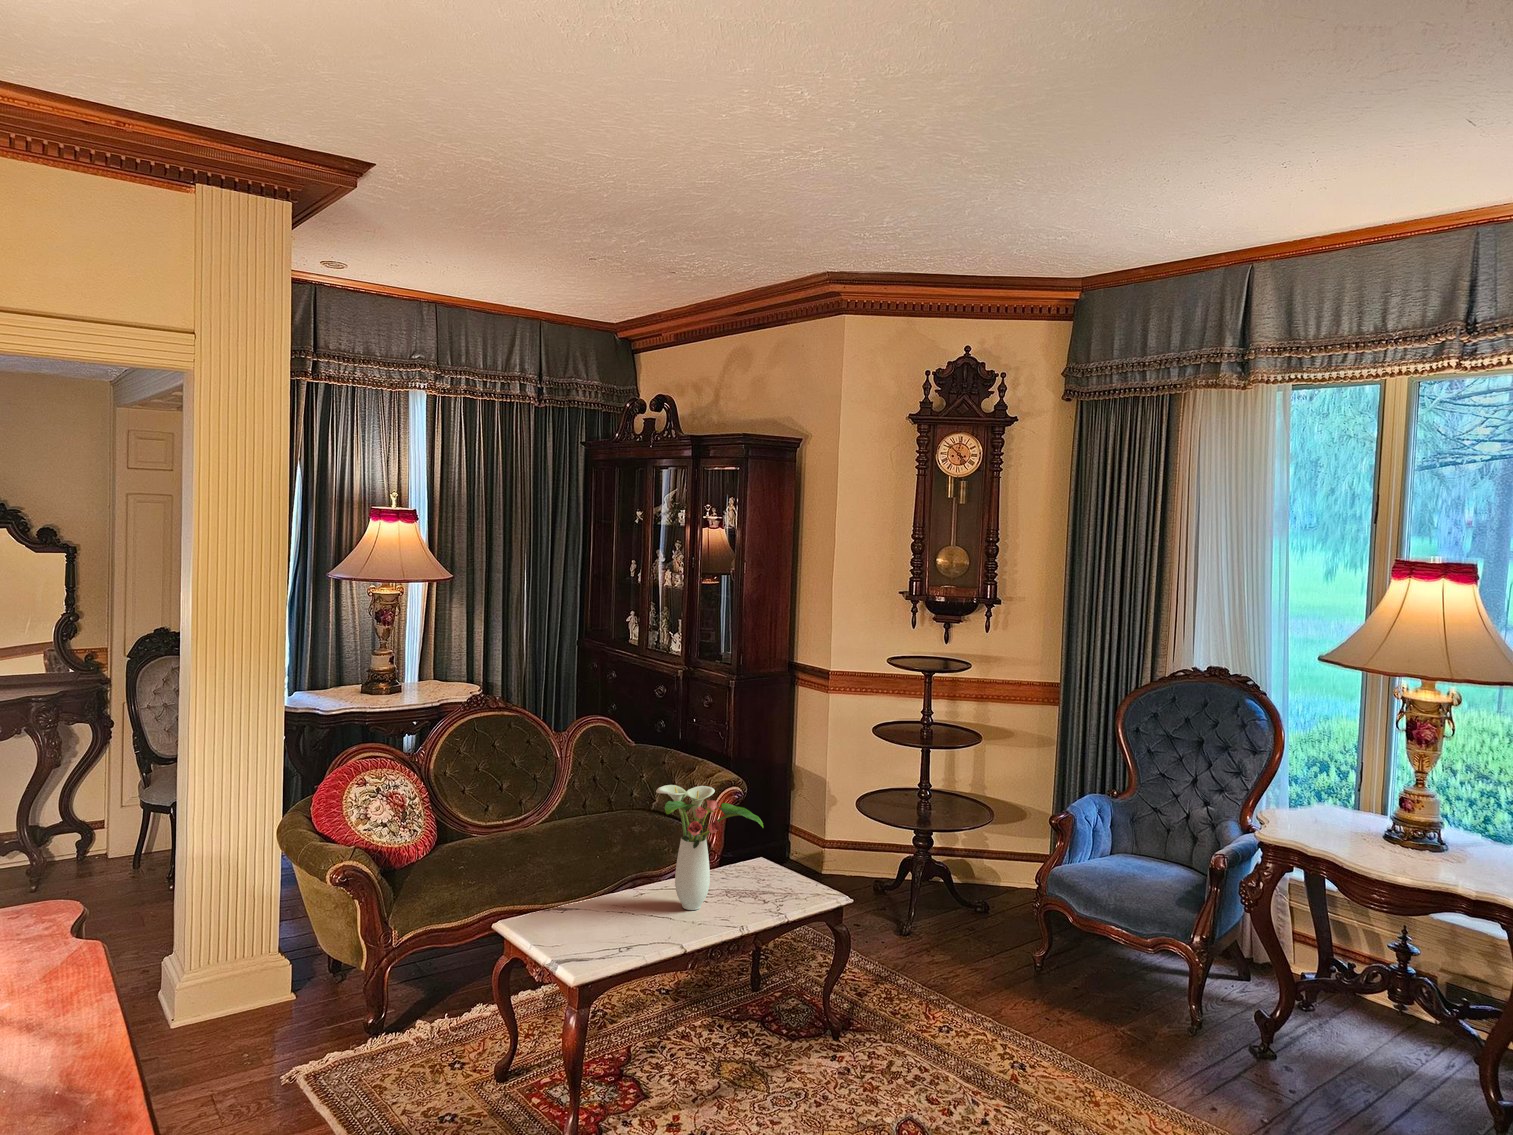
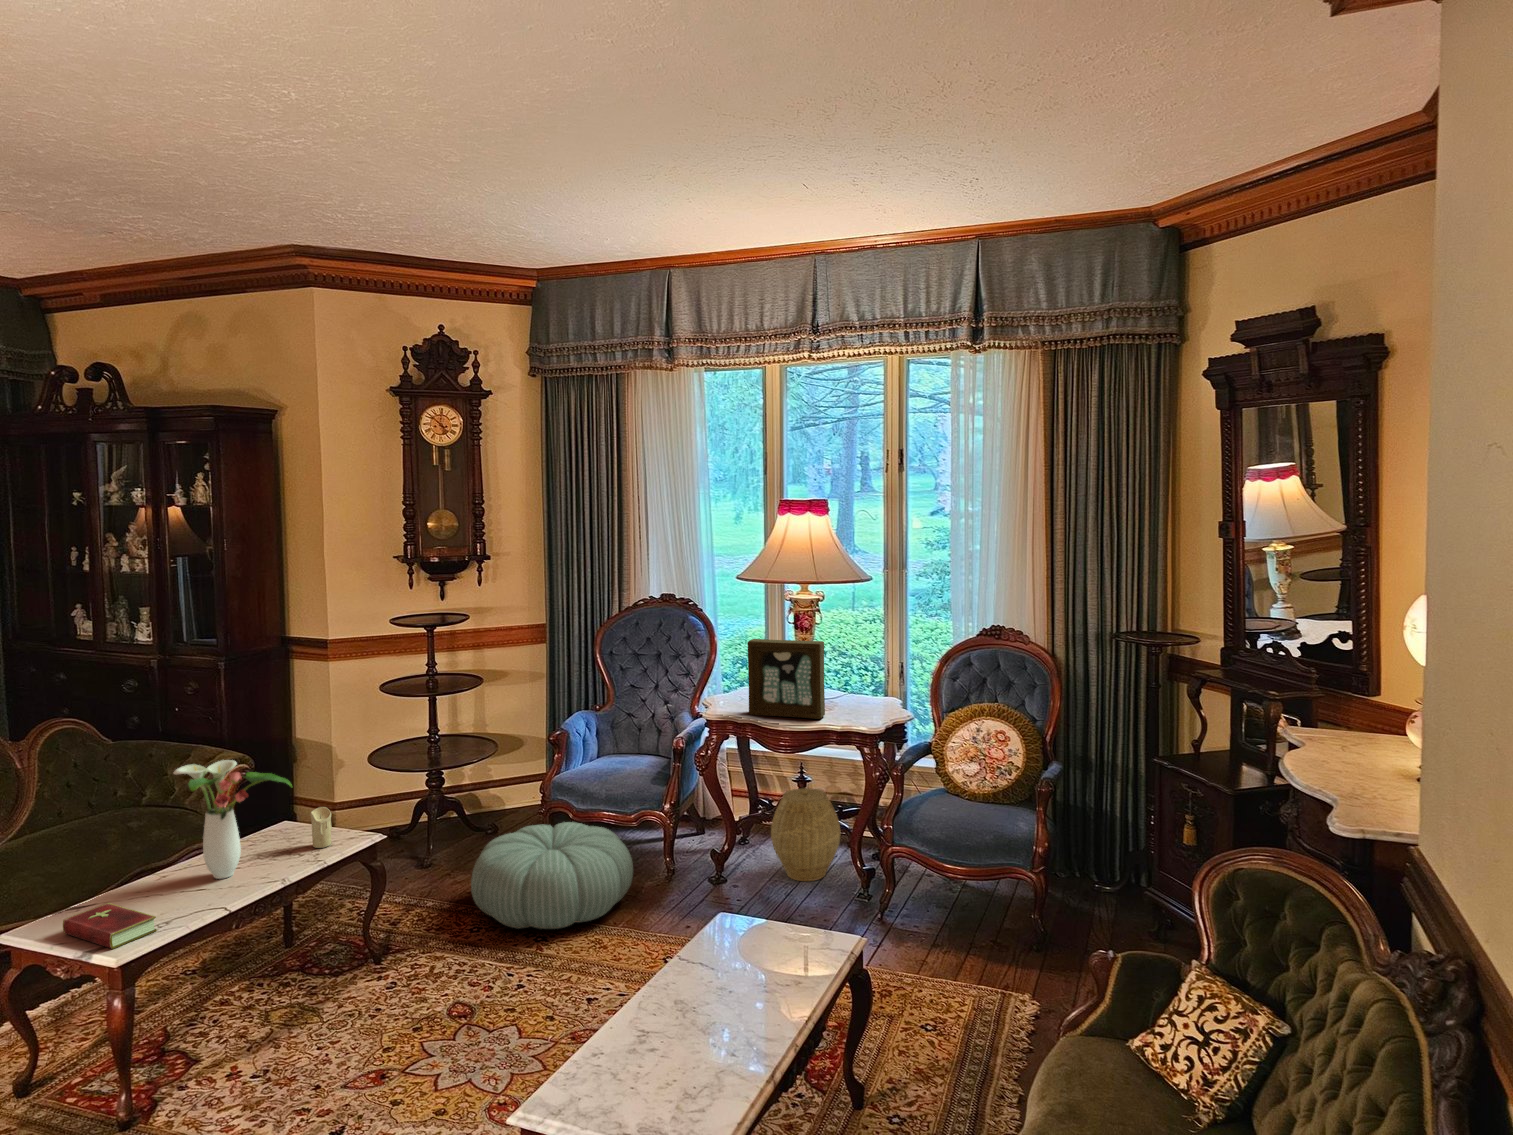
picture frame: none [1323,738,1451,864] -> present [748,639,825,719]
candle: none [781,853,802,898] -> present [310,807,332,848]
hardcover book: none [543,911,619,963] -> present [63,903,157,949]
pouf: none [946,920,1144,1057] -> present [471,822,633,929]
woven basket: none [1344,951,1456,1088] -> present [771,788,840,881]

